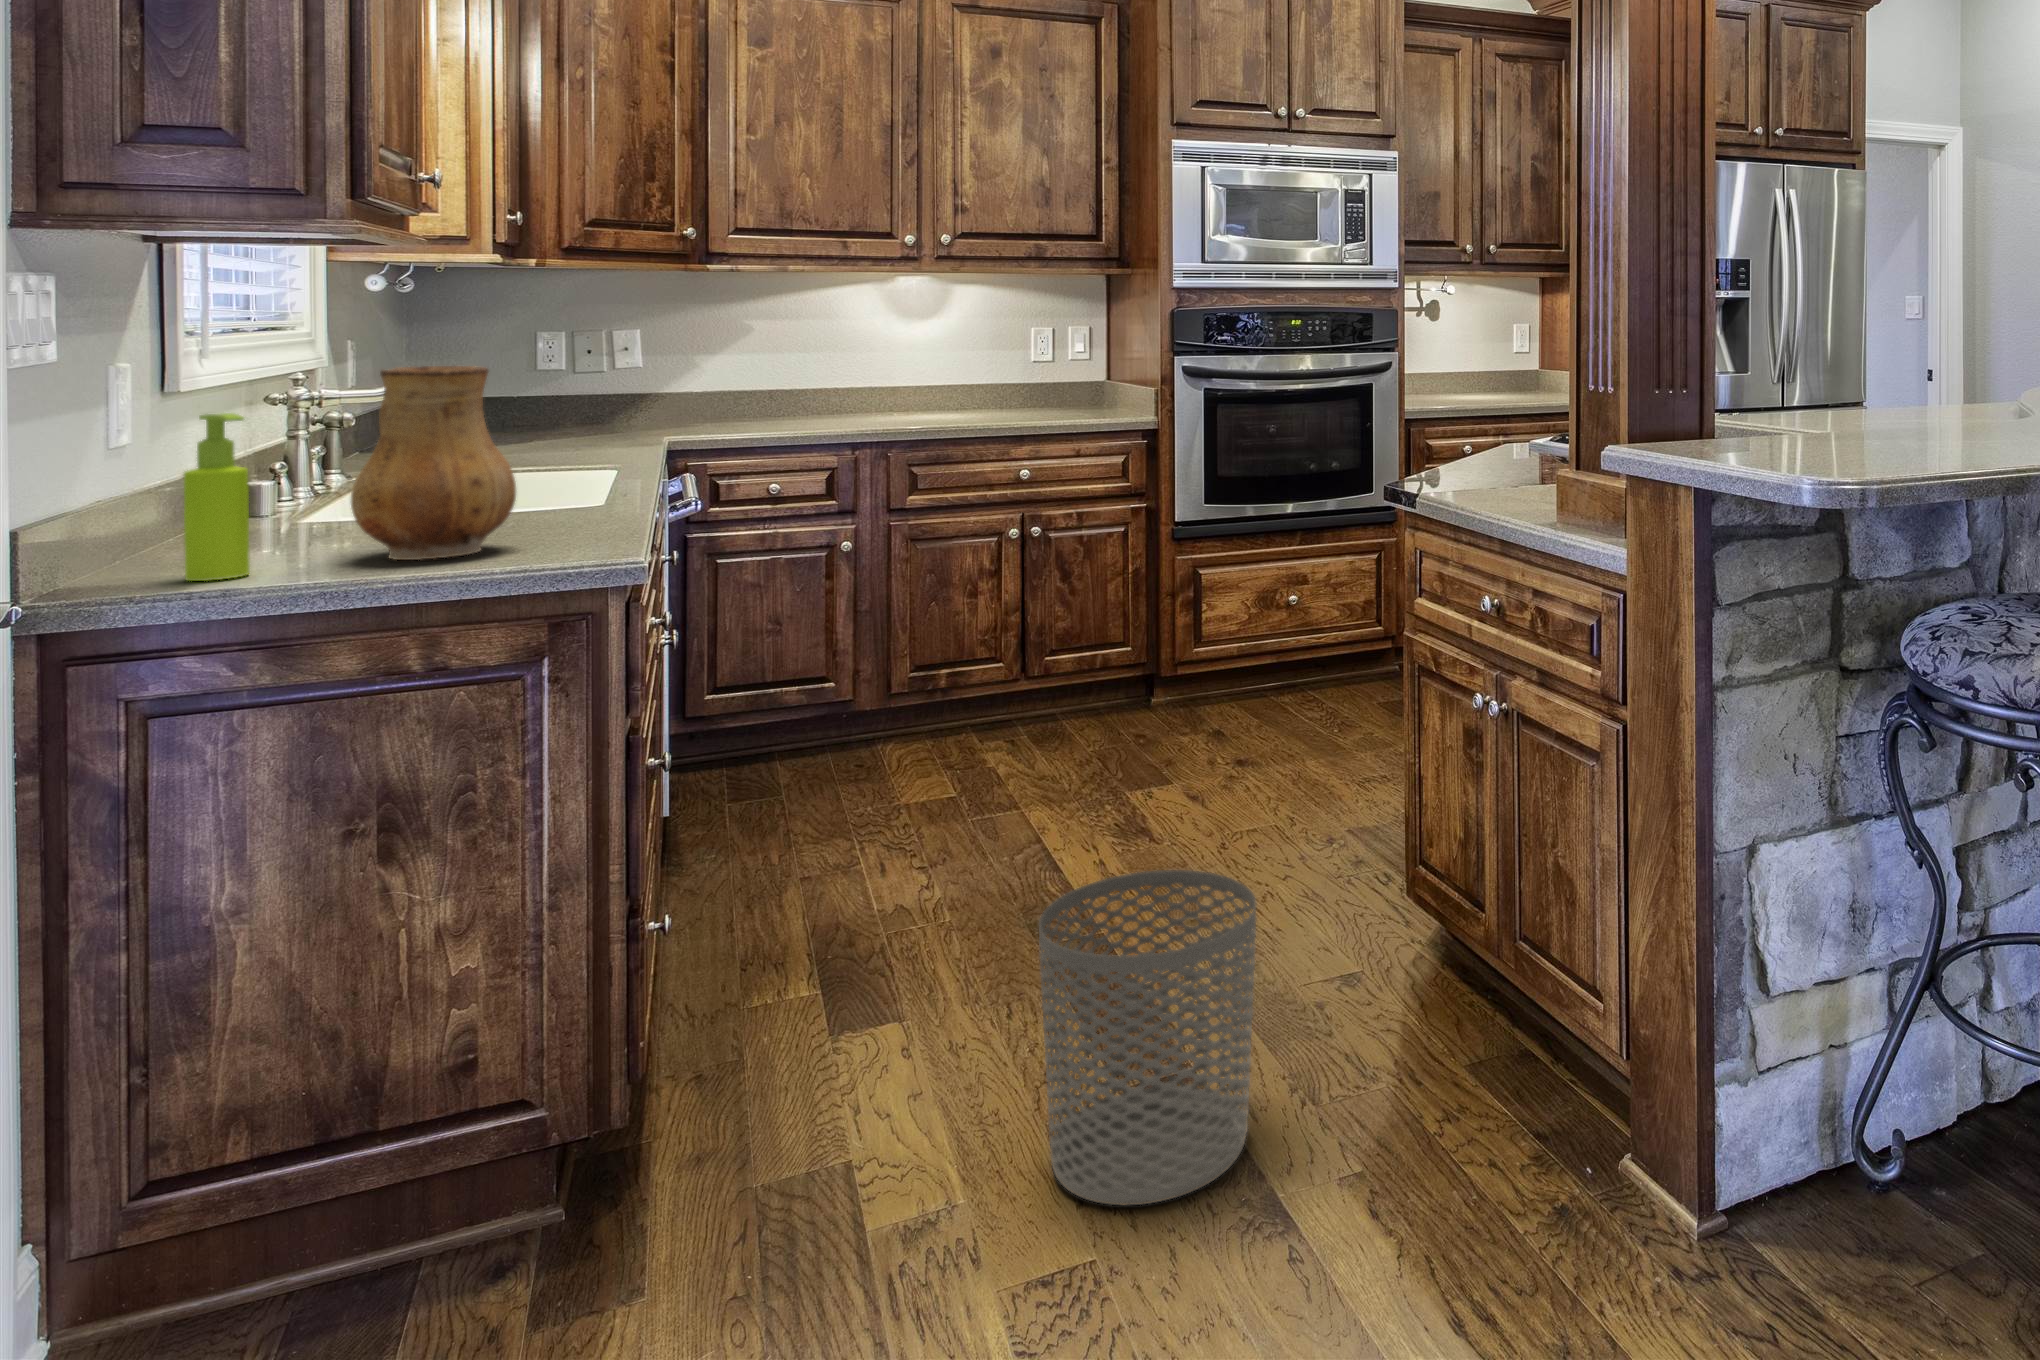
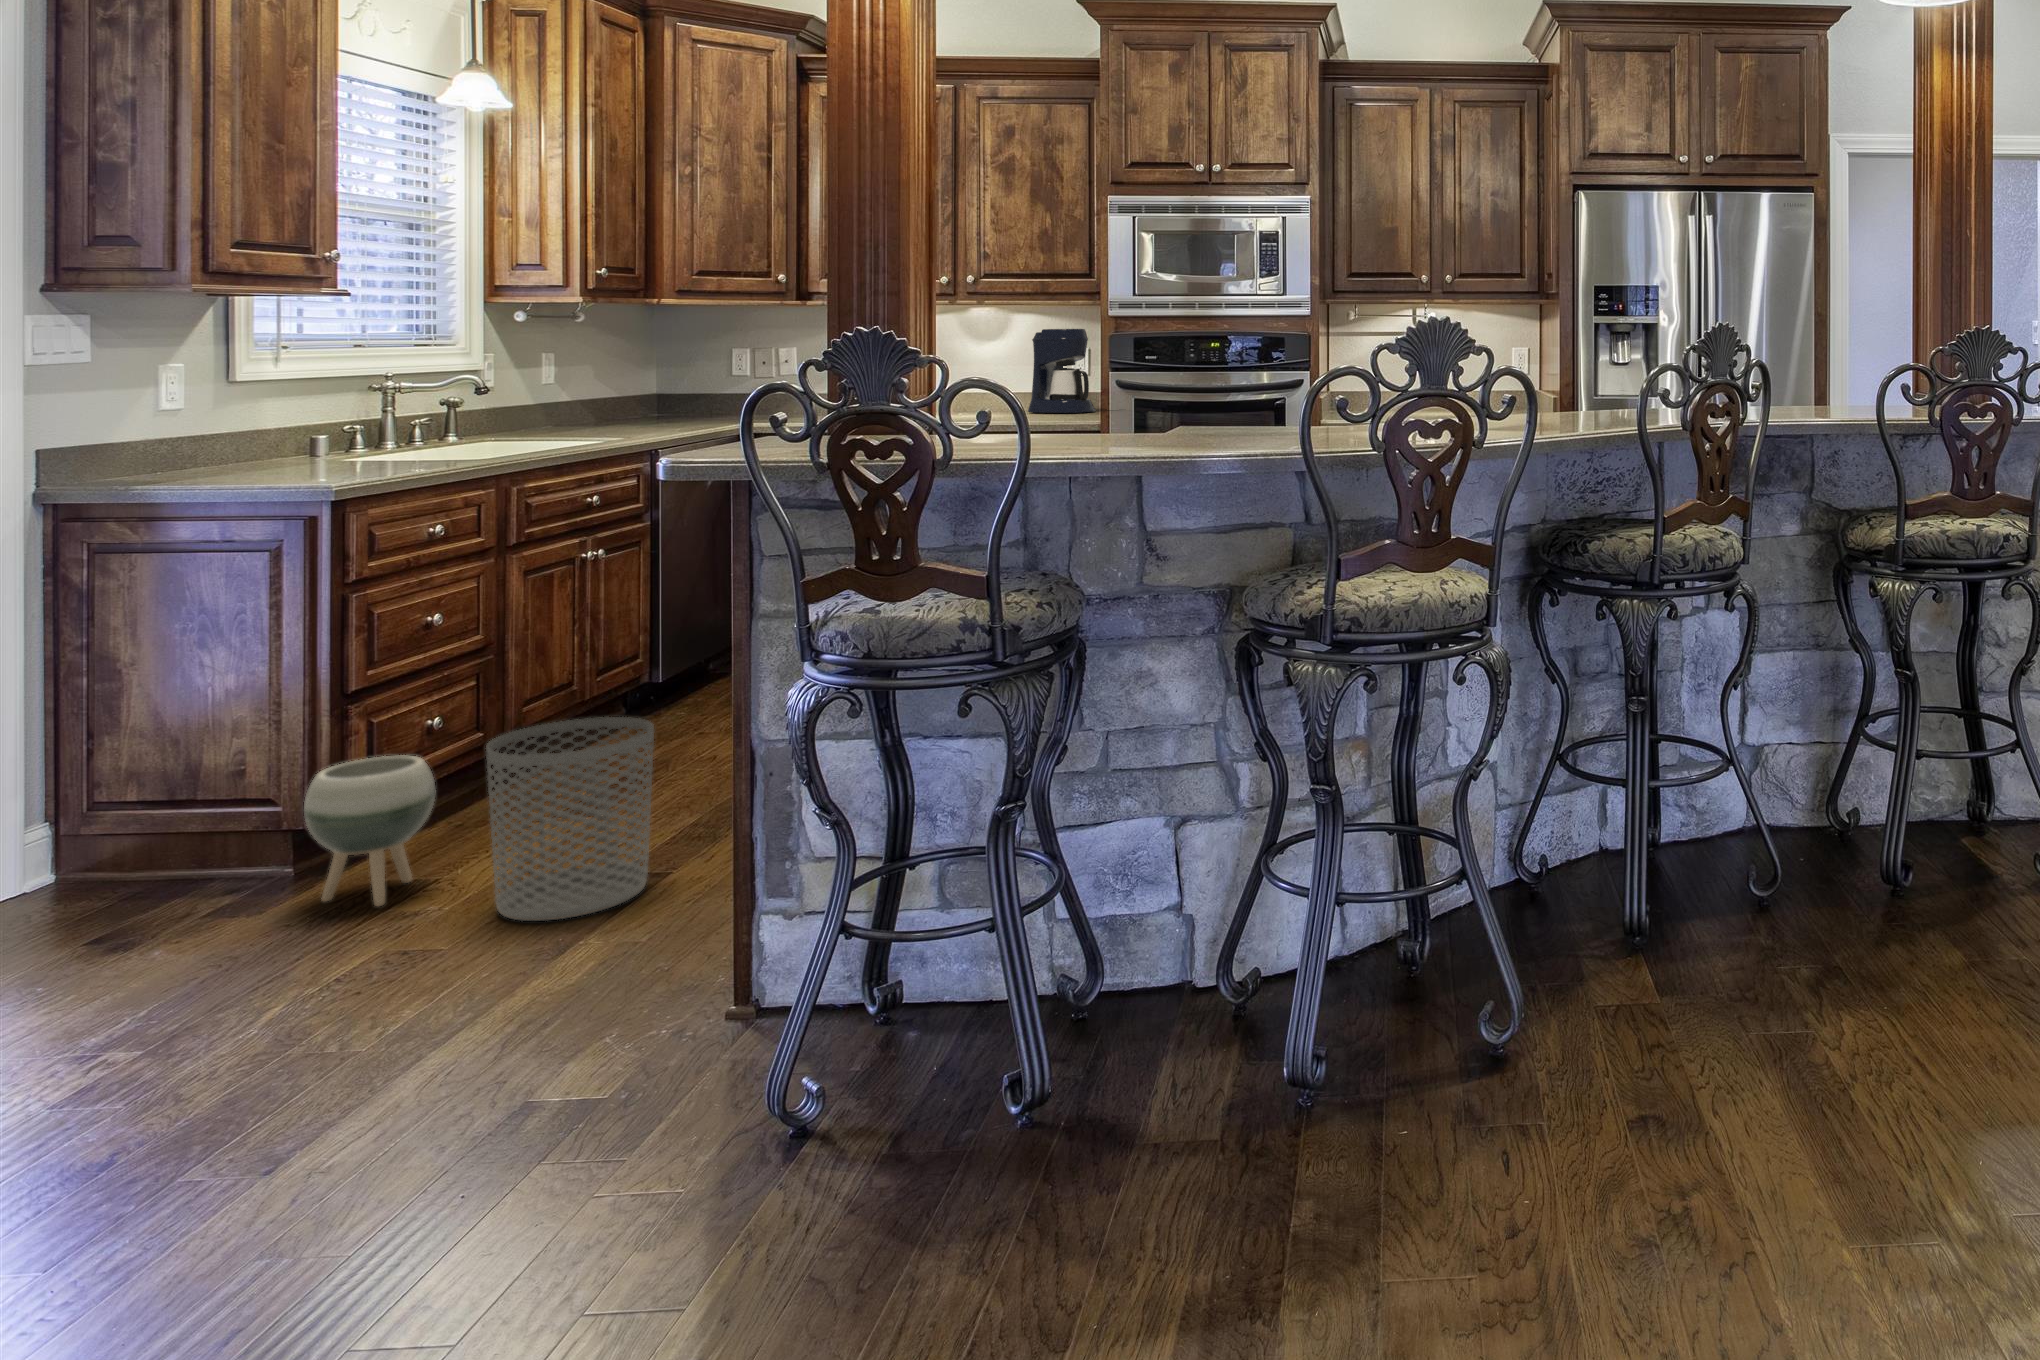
coffee maker: none [980,303,1064,409] -> present [1028,329,1095,413]
ceramic pitcher: present [351,366,516,560] -> none [218,368,319,478]
soap dispenser: present [183,413,250,581] -> none [130,392,166,482]
planter: none [704,988,894,1259] -> present [304,756,435,907]

